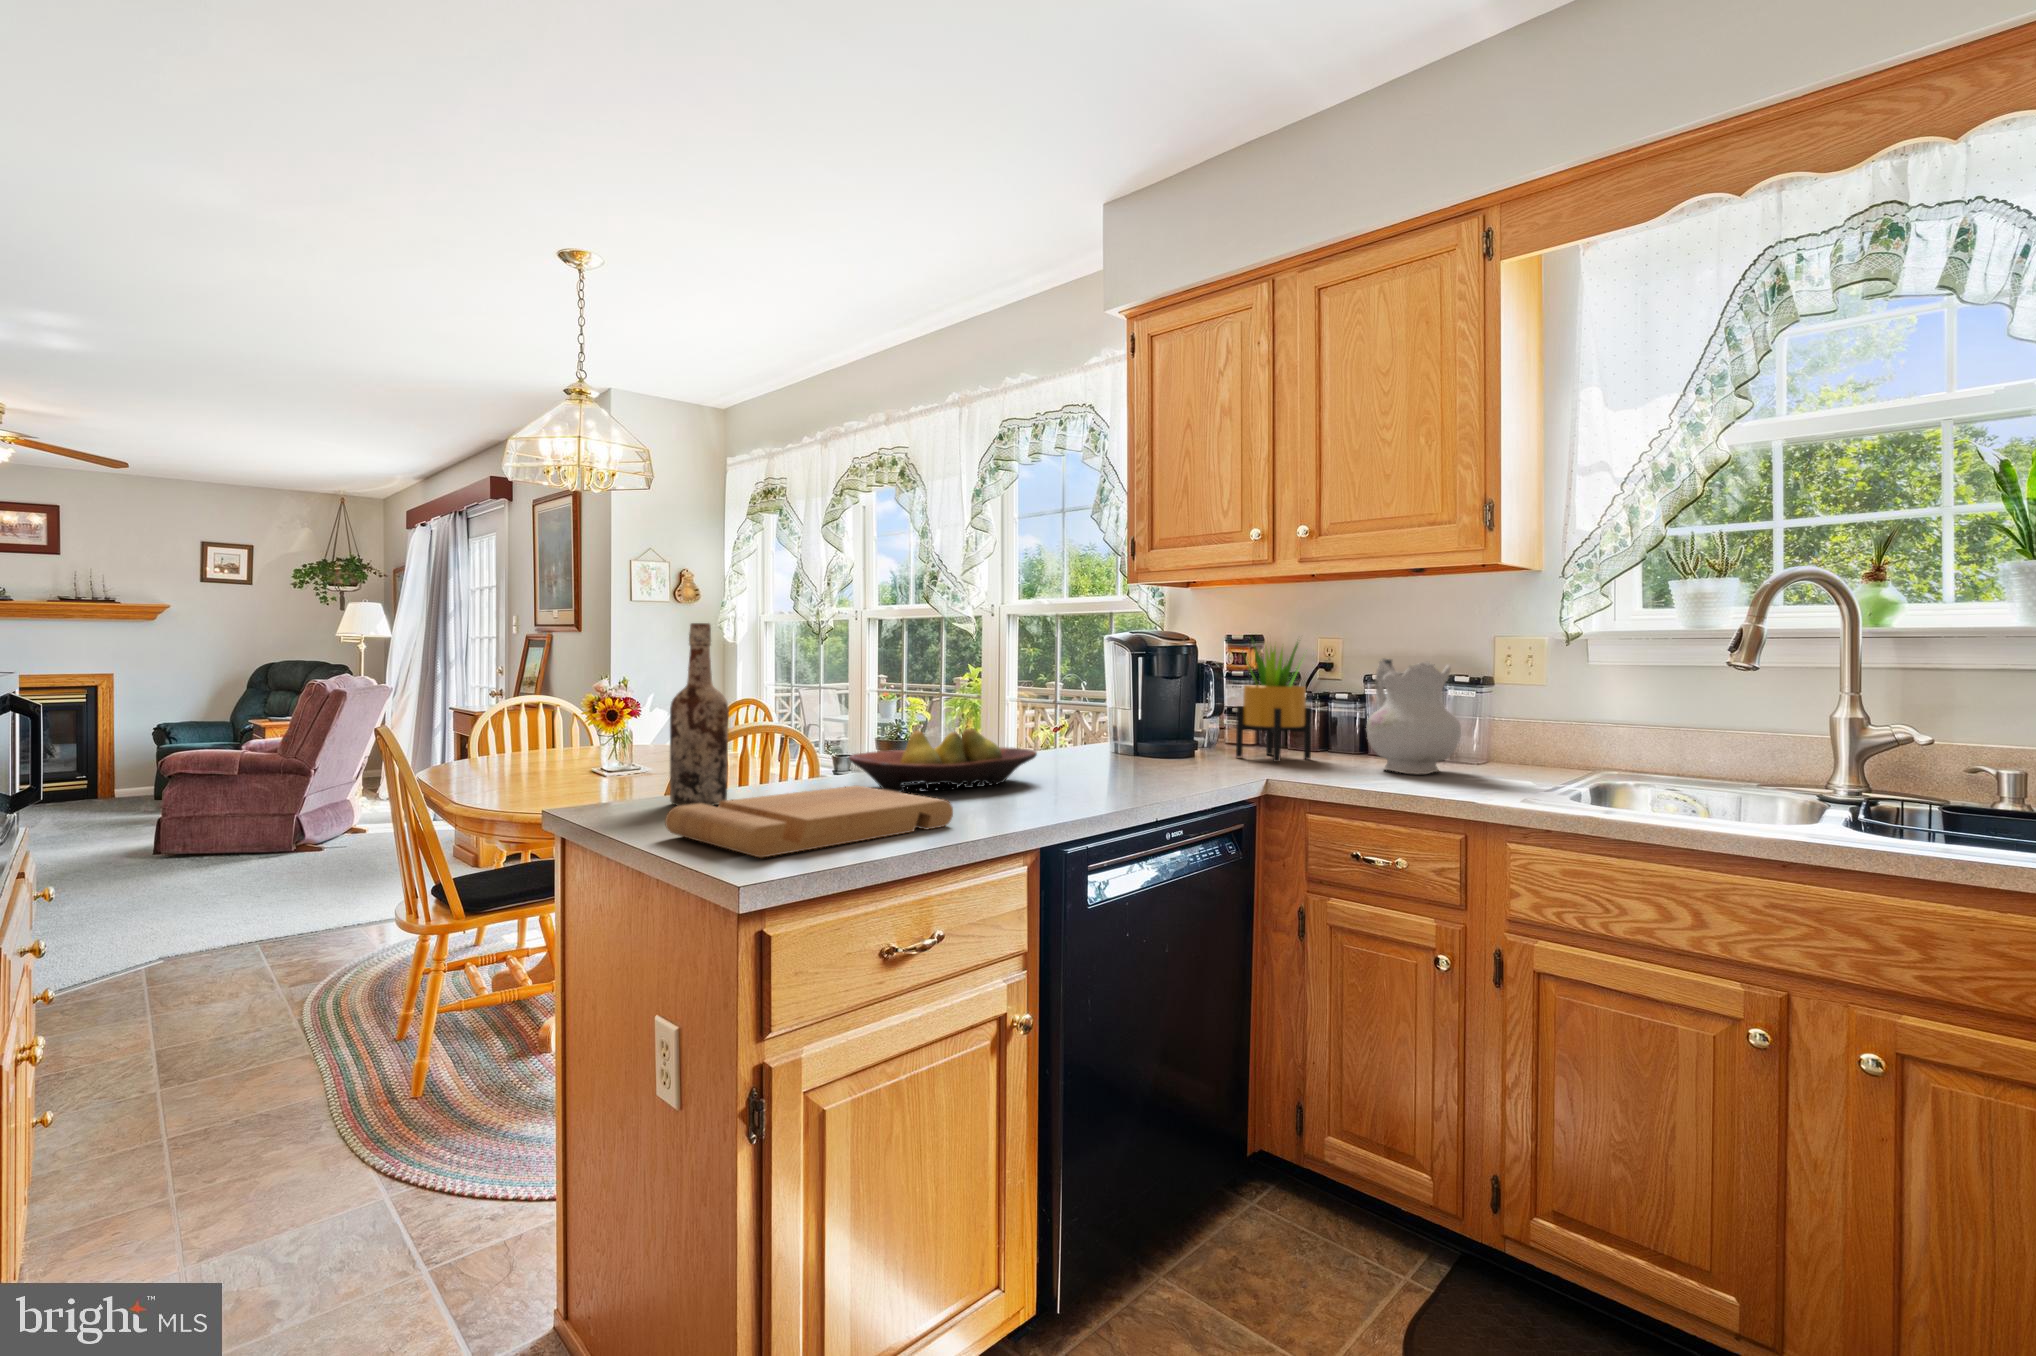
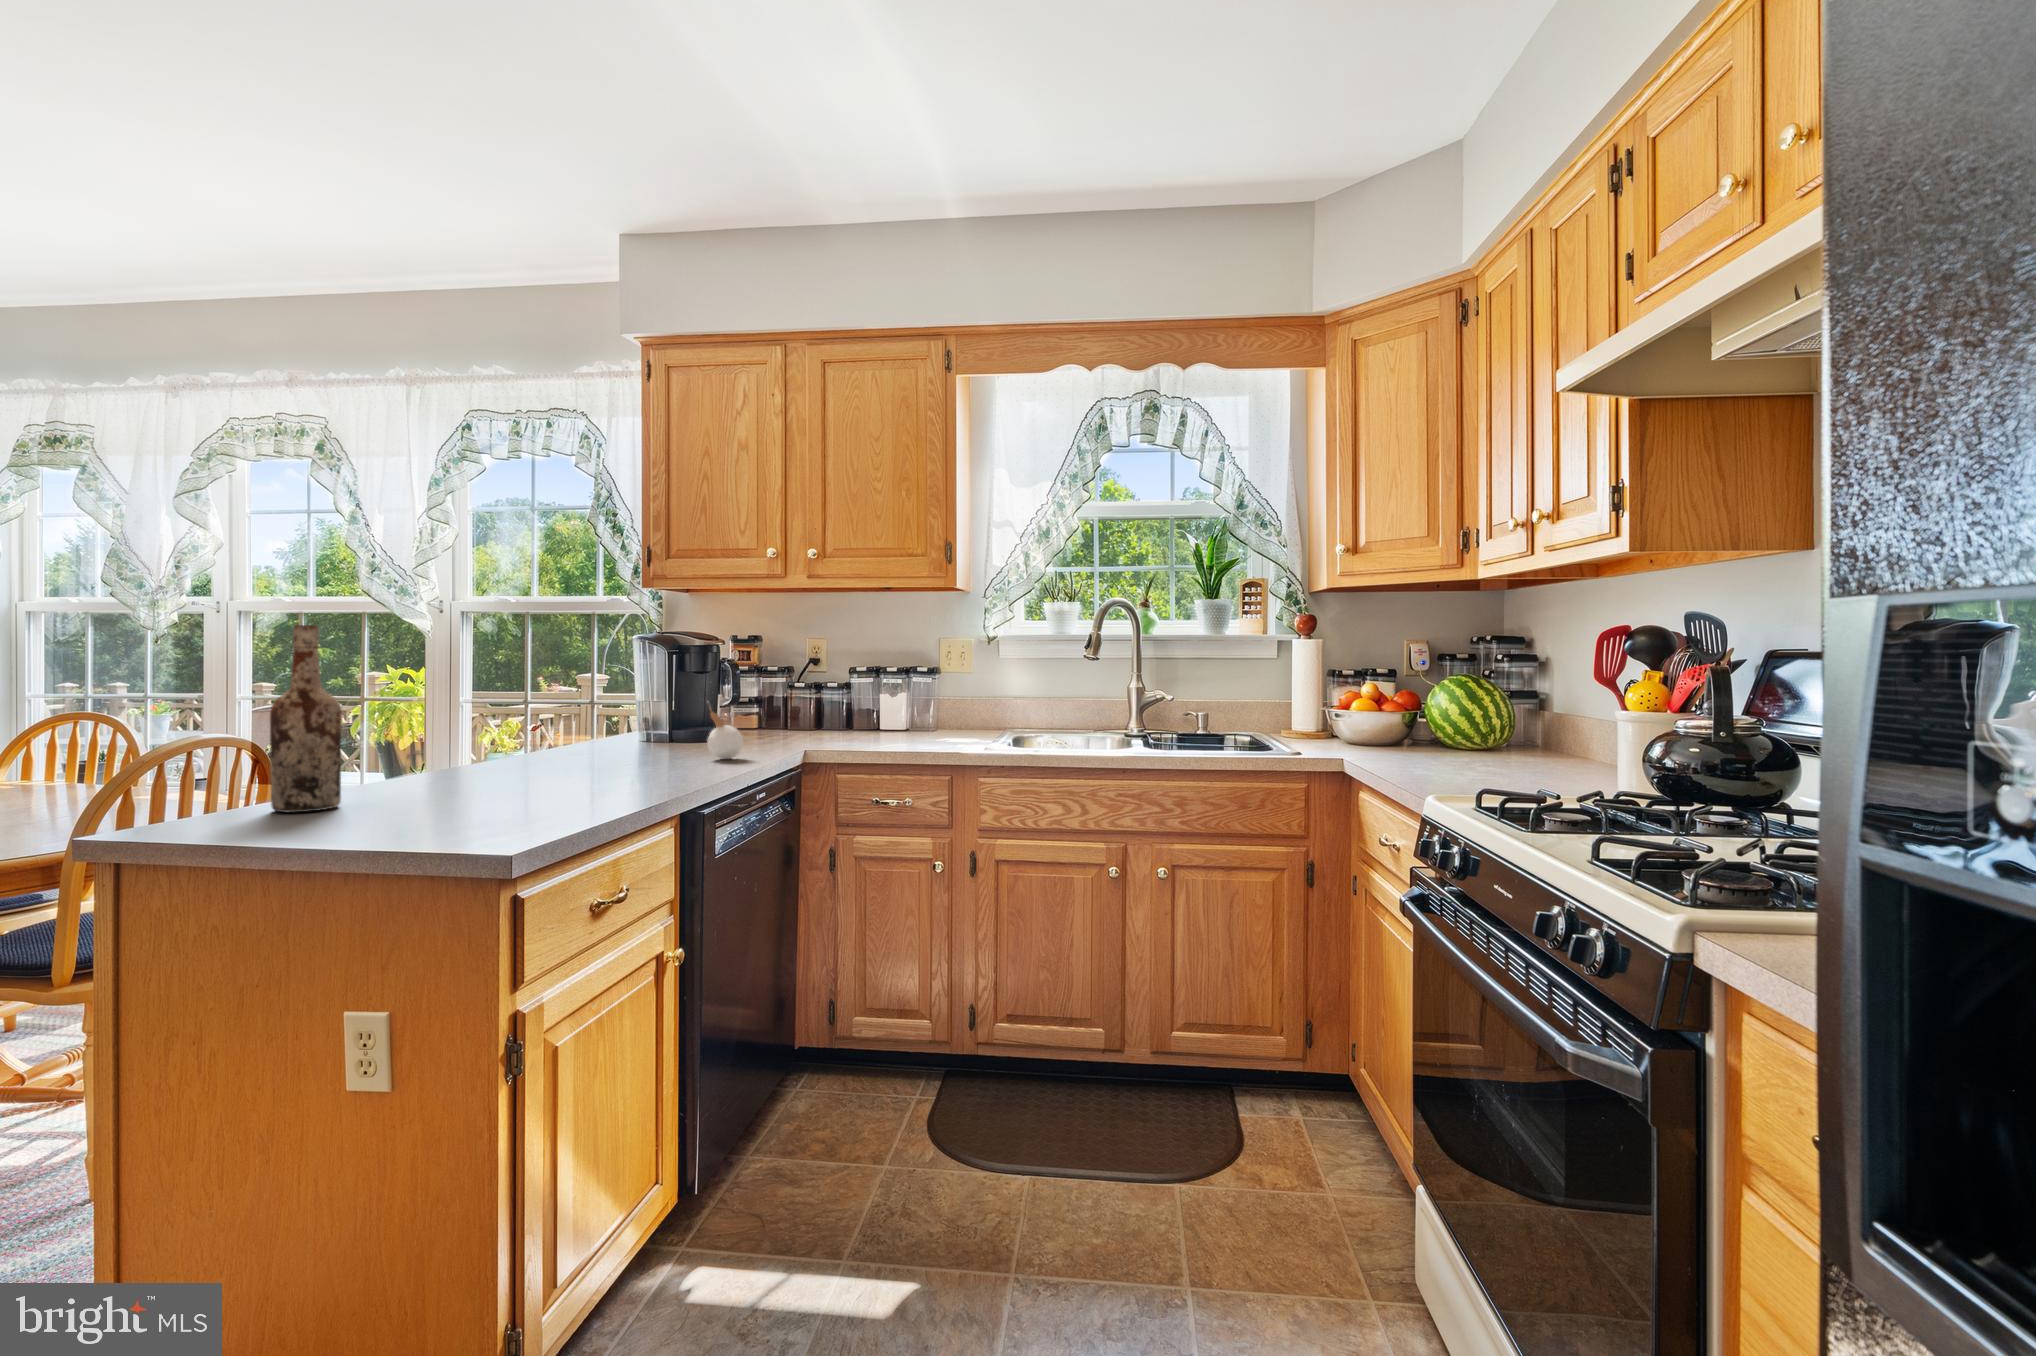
potted plant: present [1236,643,1312,762] -> none [757,635,817,738]
ceramic pitcher: present [1366,658,1461,774] -> none [865,654,930,740]
candle: none [1133,712,1174,784] -> present [708,707,743,759]
fruit bowl: present [849,729,1037,792] -> none [450,721,625,783]
cutting board: present [665,785,953,858] -> none [352,776,617,835]

